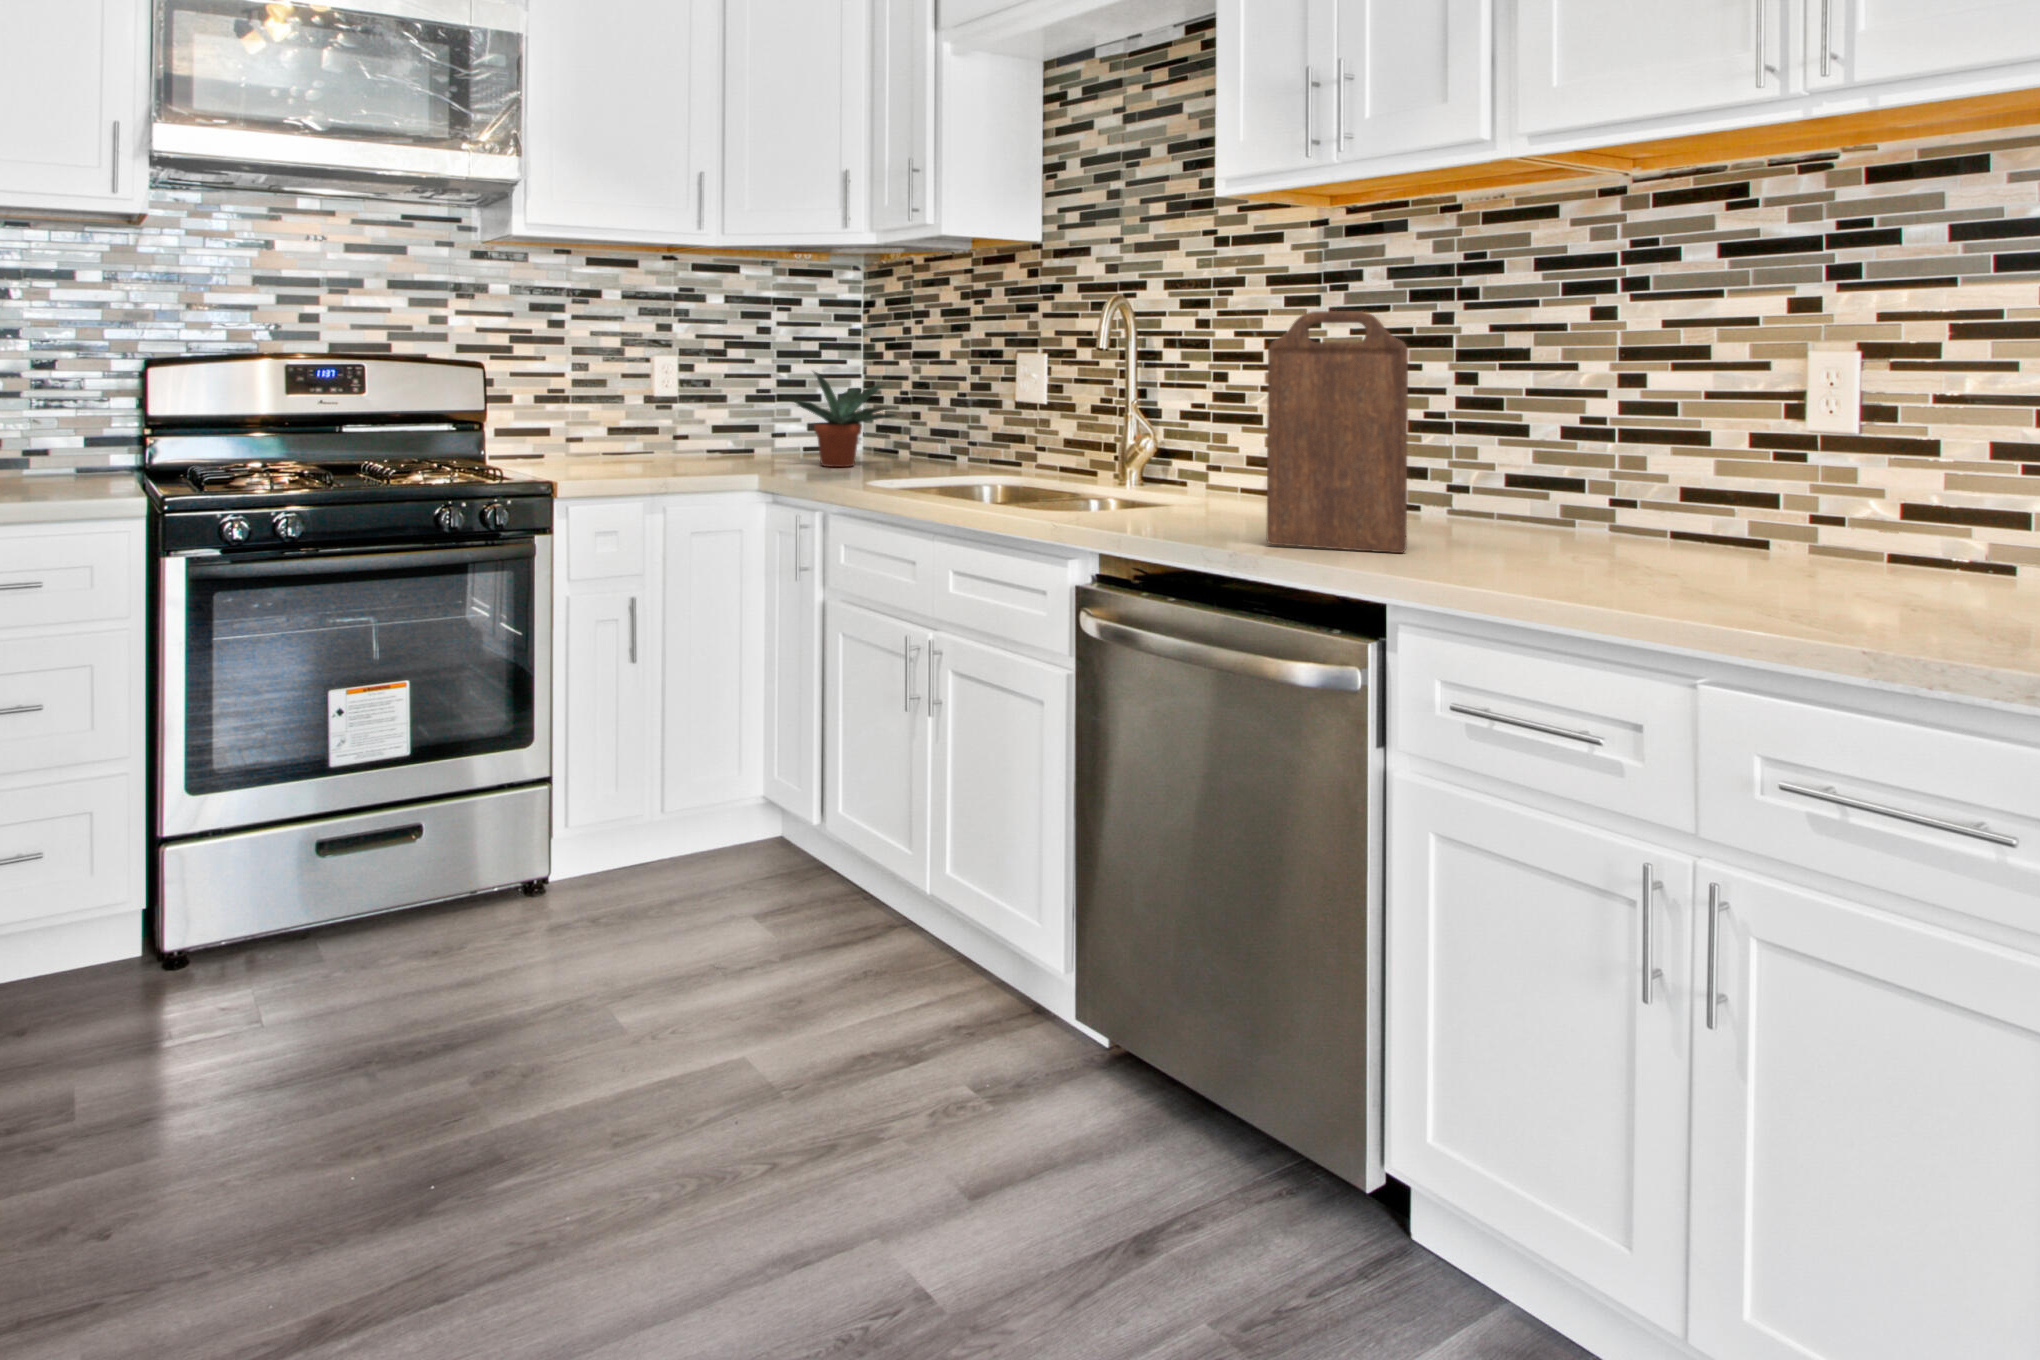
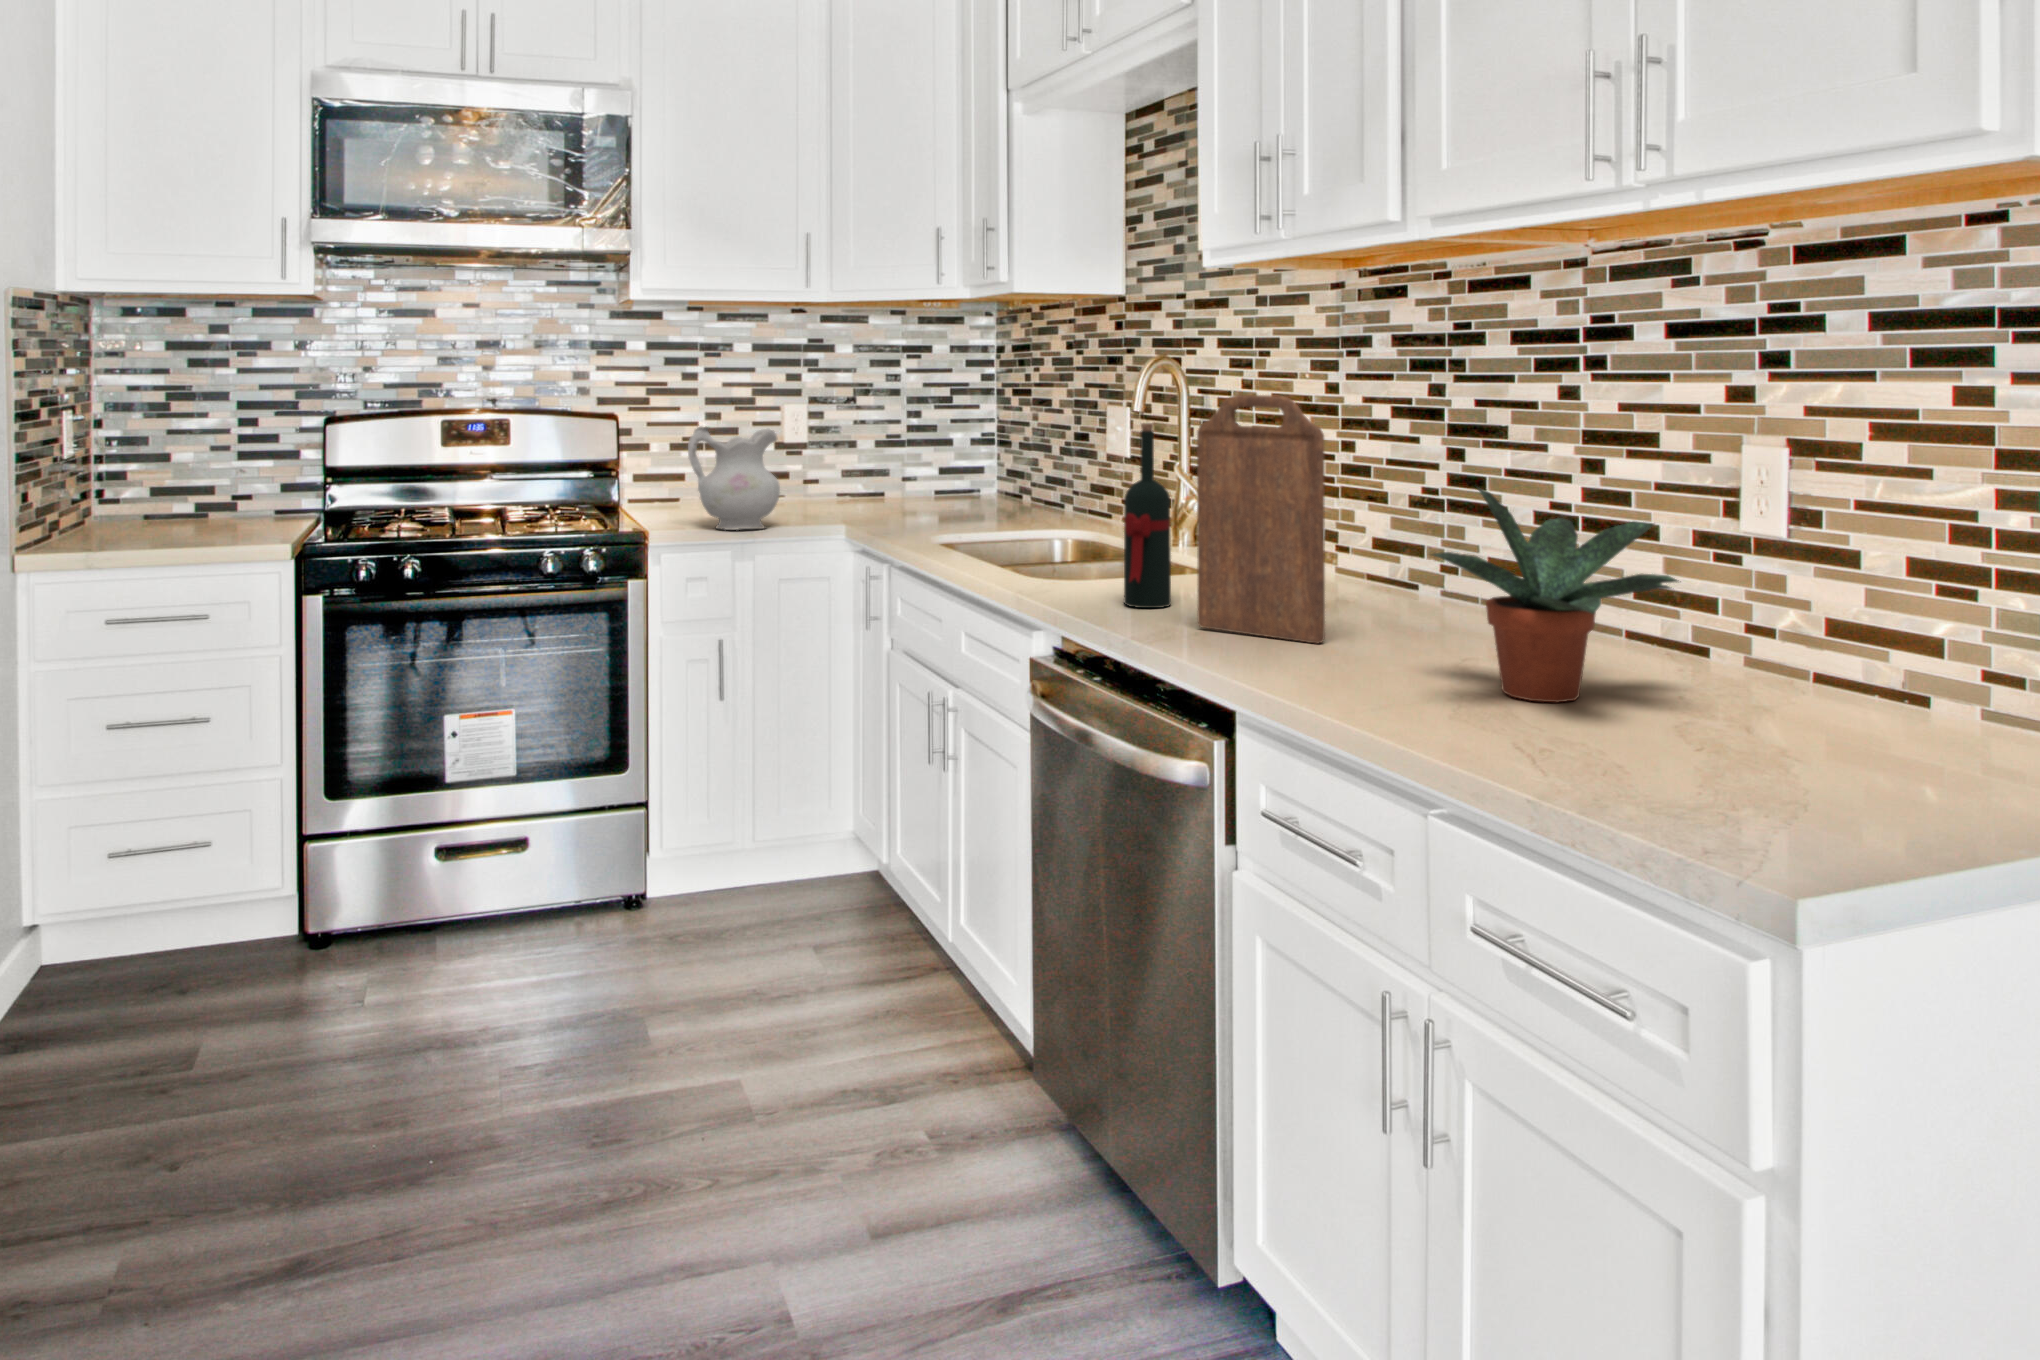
wine bottle: none [1156,348,1204,532] -> present [1124,423,1171,608]
ceramic pitcher: none [588,370,686,482] -> present [688,427,780,530]
potted plant: present [791,372,895,467] -> present [1432,487,1679,702]

